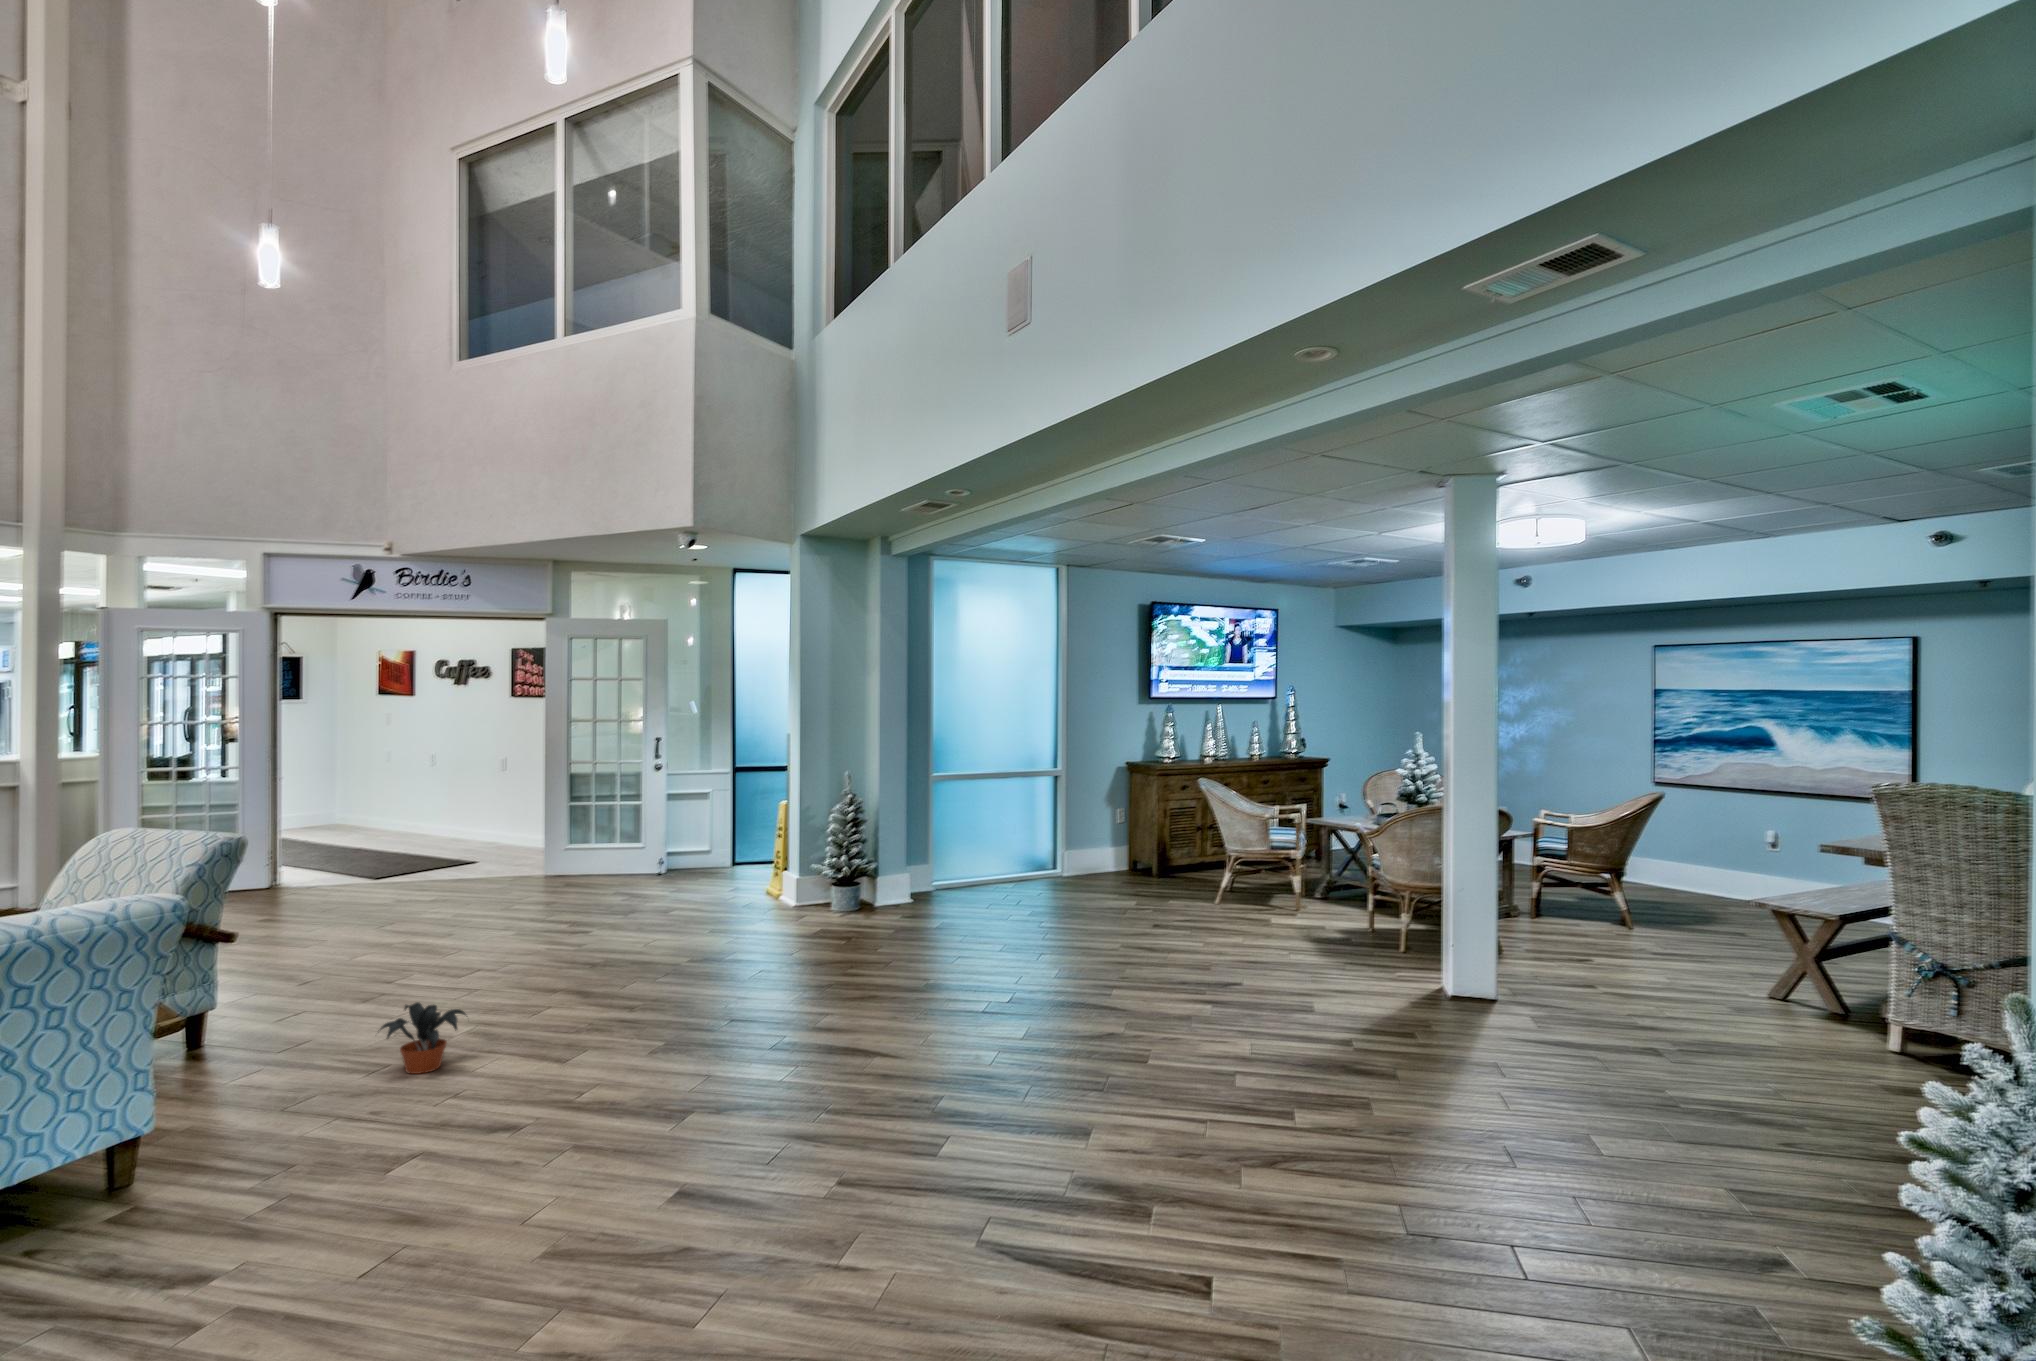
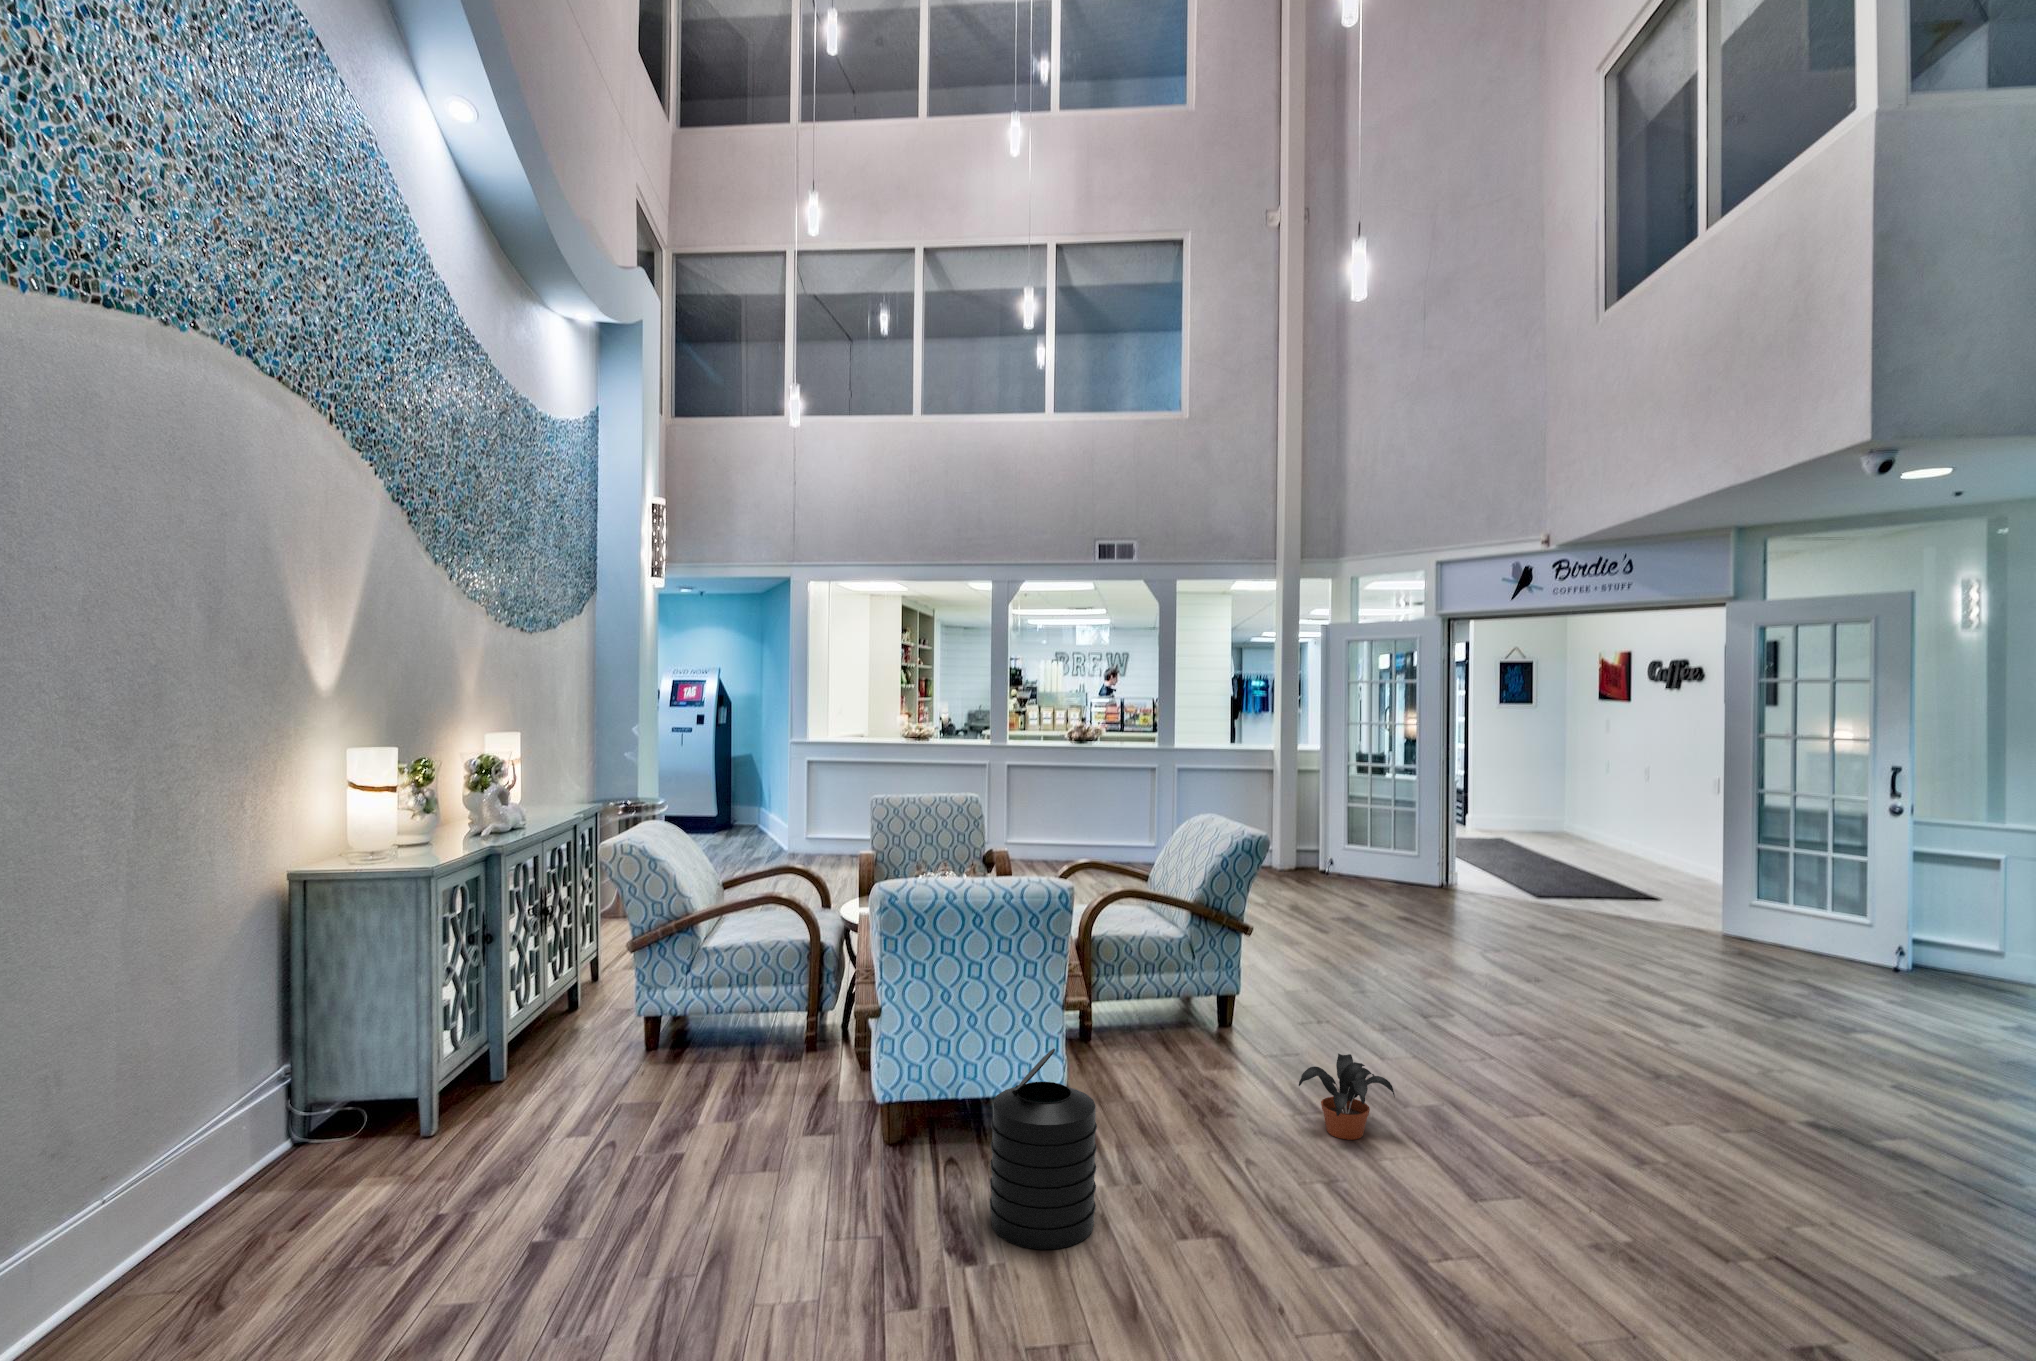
trash can: none [161,1044,298,1254] -> present [990,1049,1097,1250]

